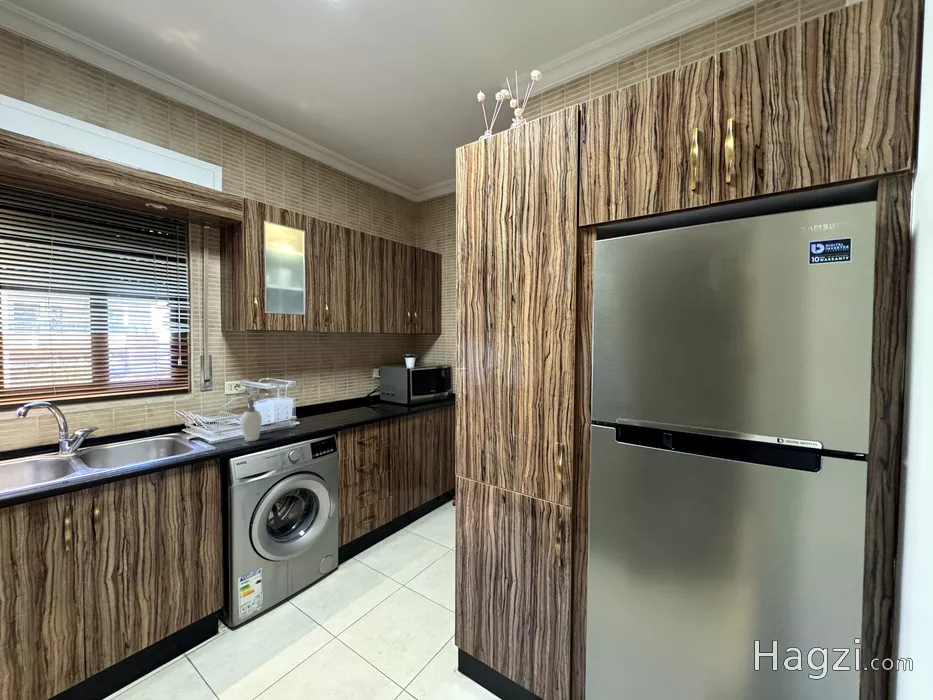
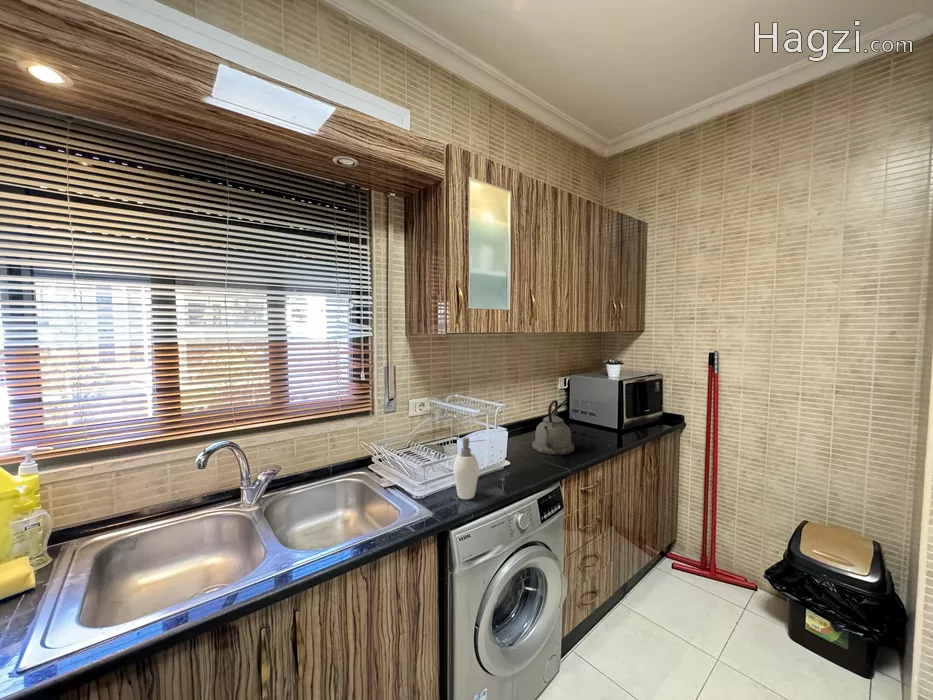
kettle: none [331,381,362,419] -> present [532,400,574,455]

